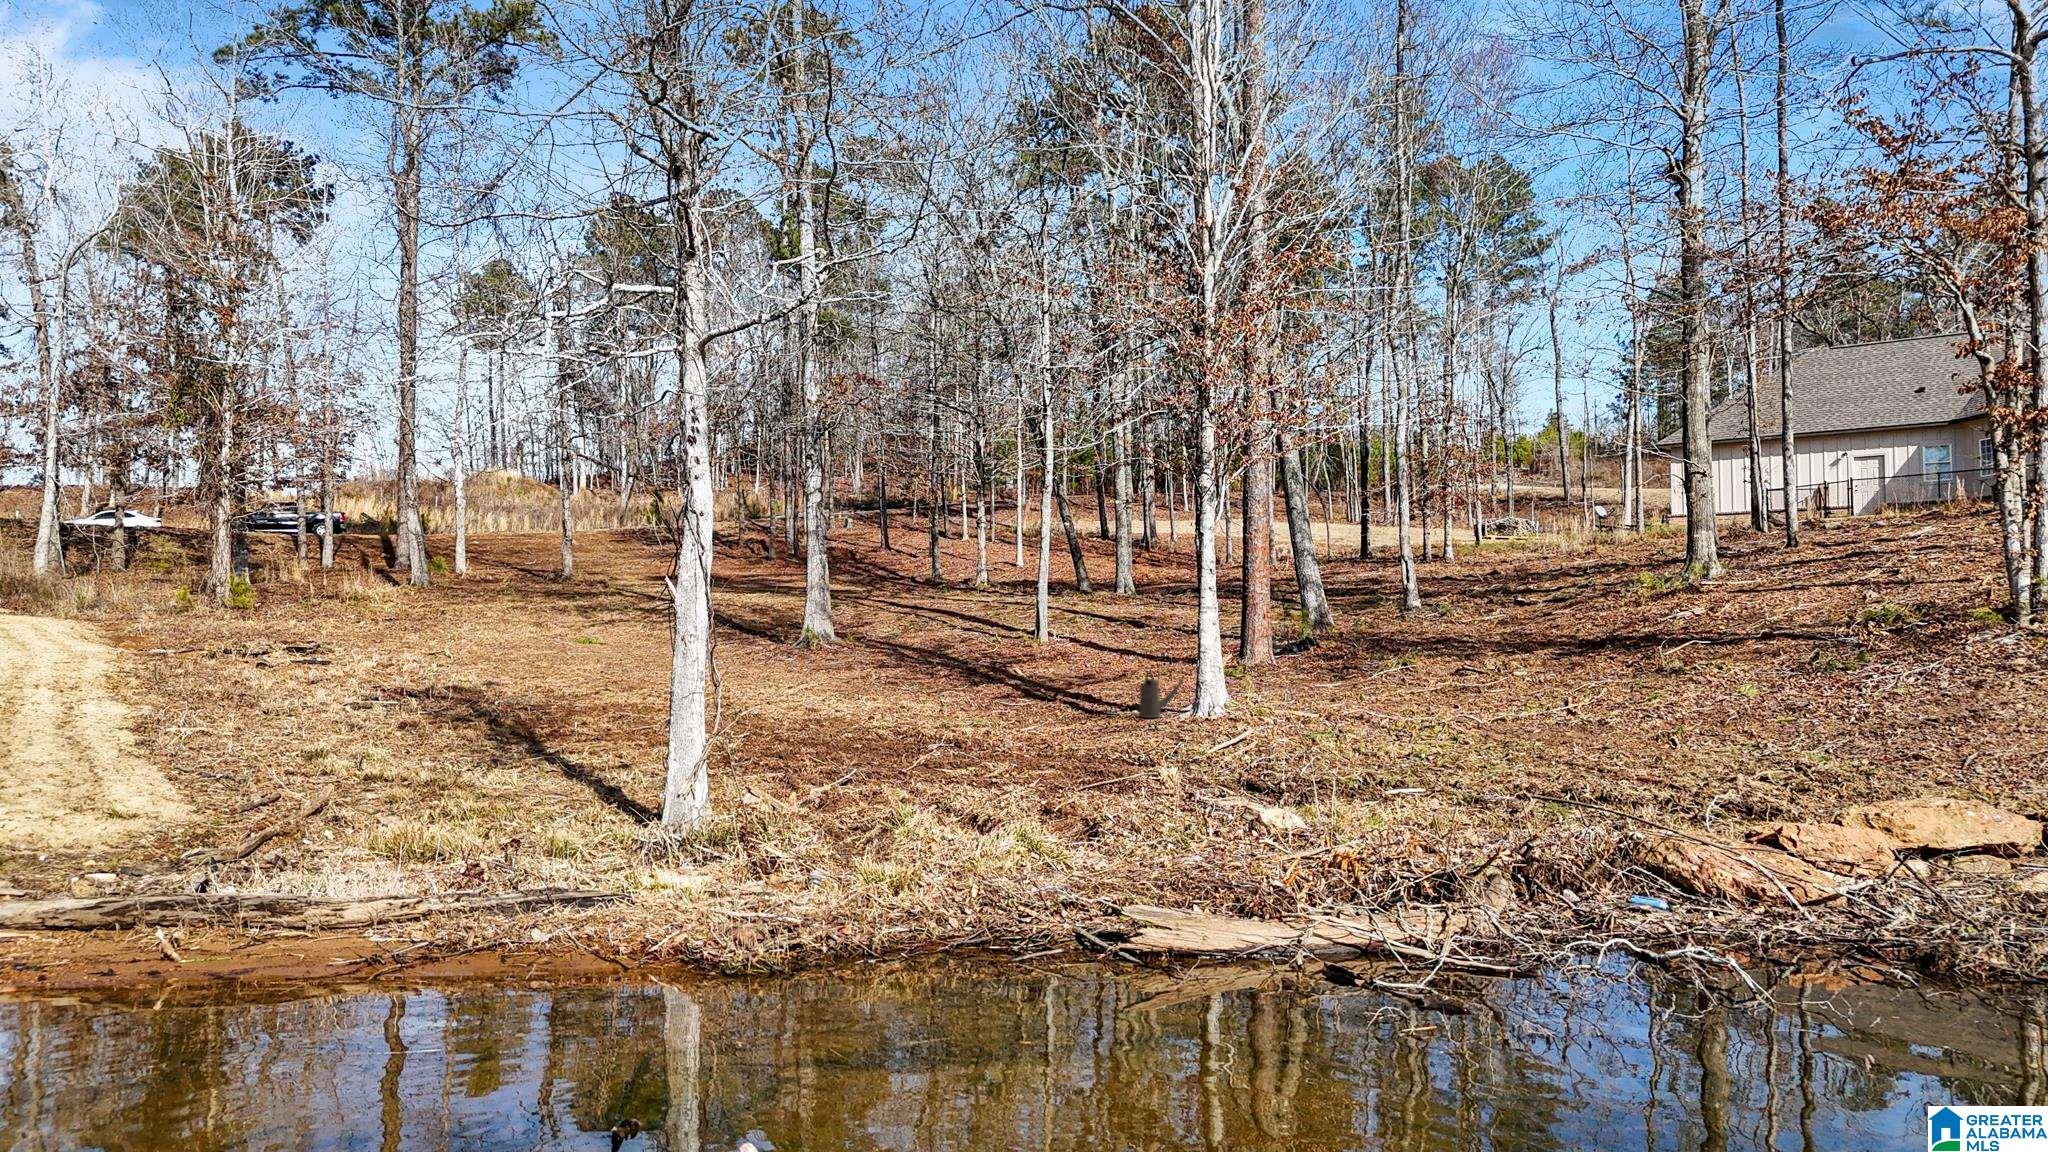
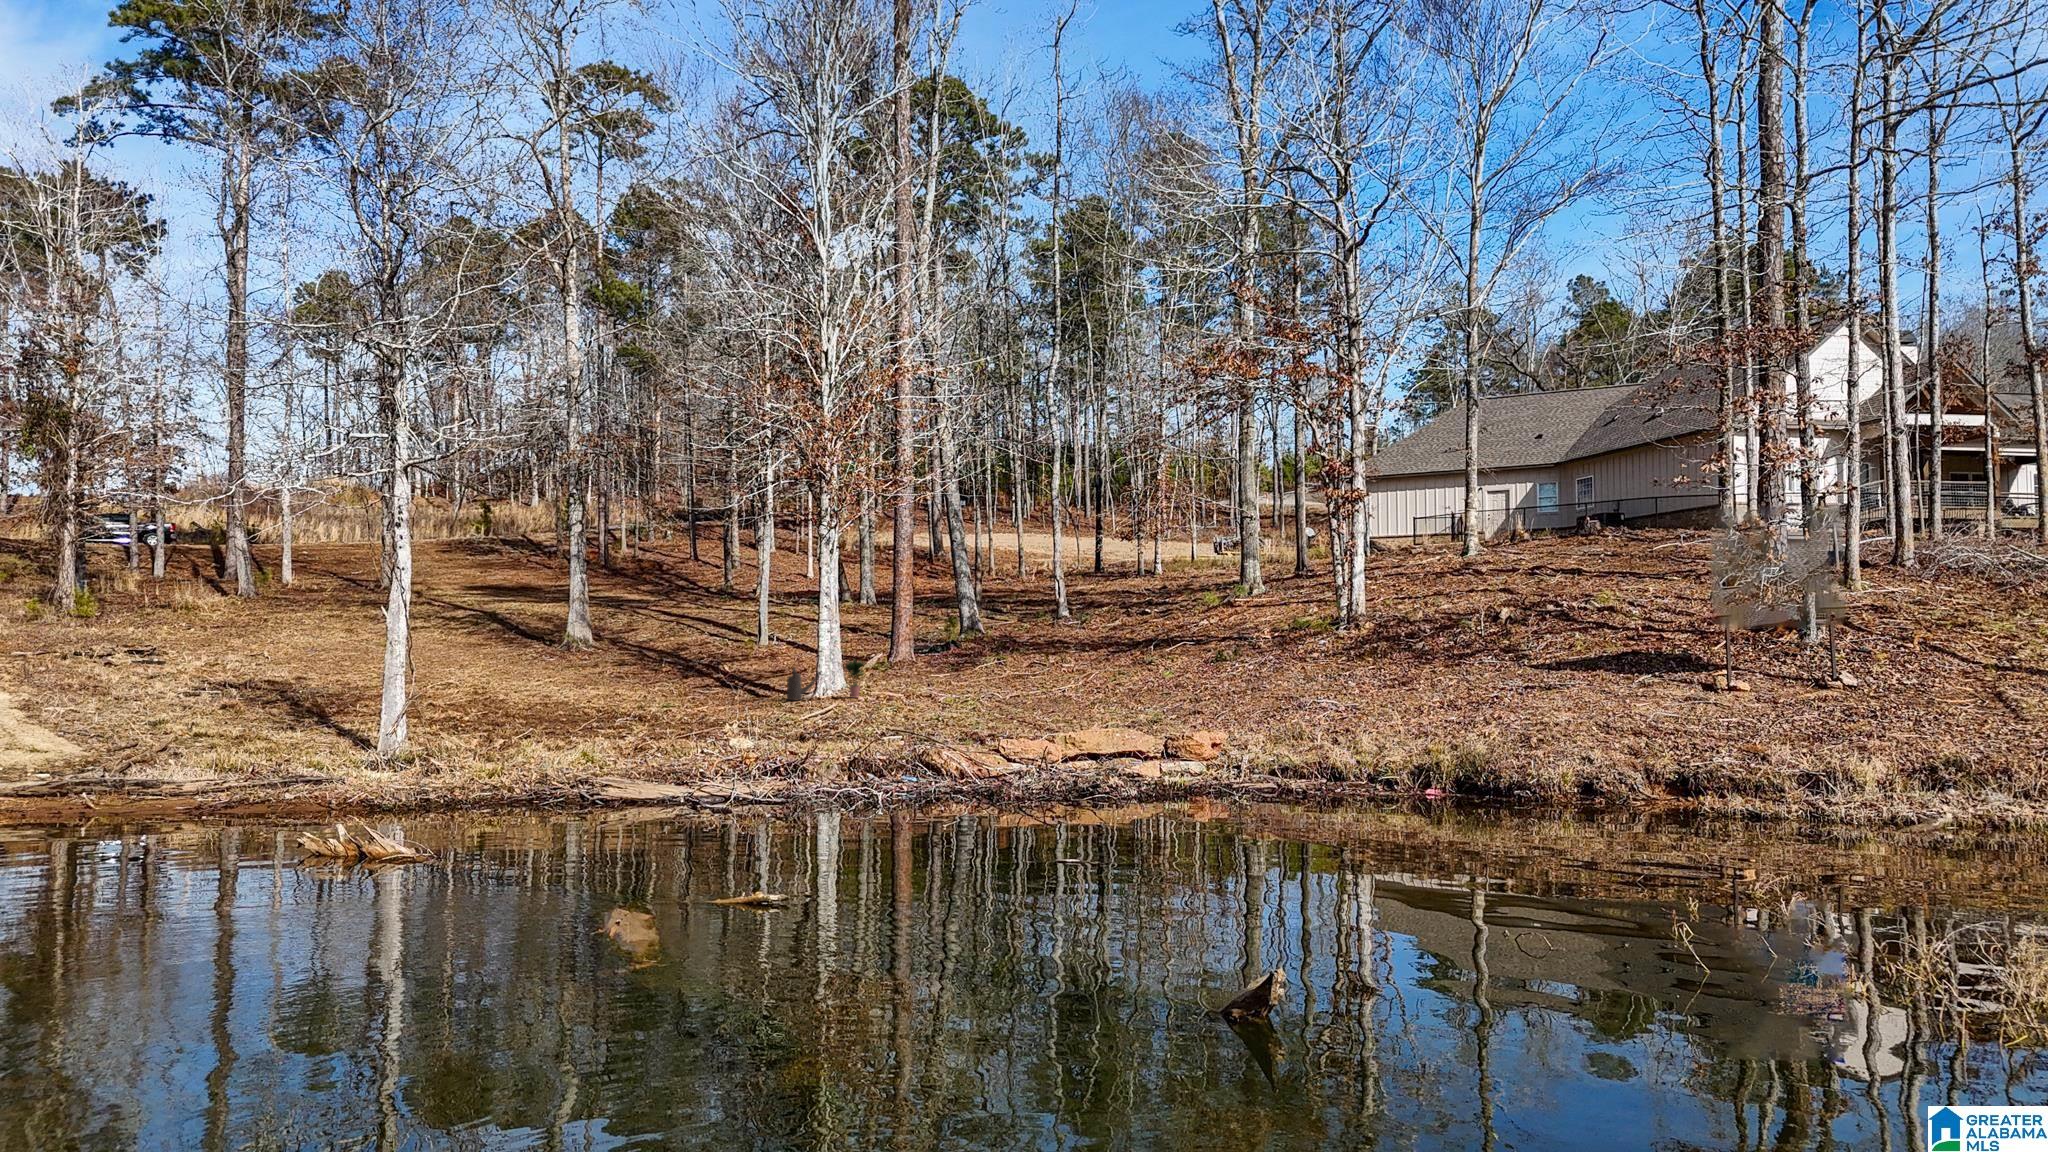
potted plant: none [1208,657,1248,715] -> present [841,659,865,698]

